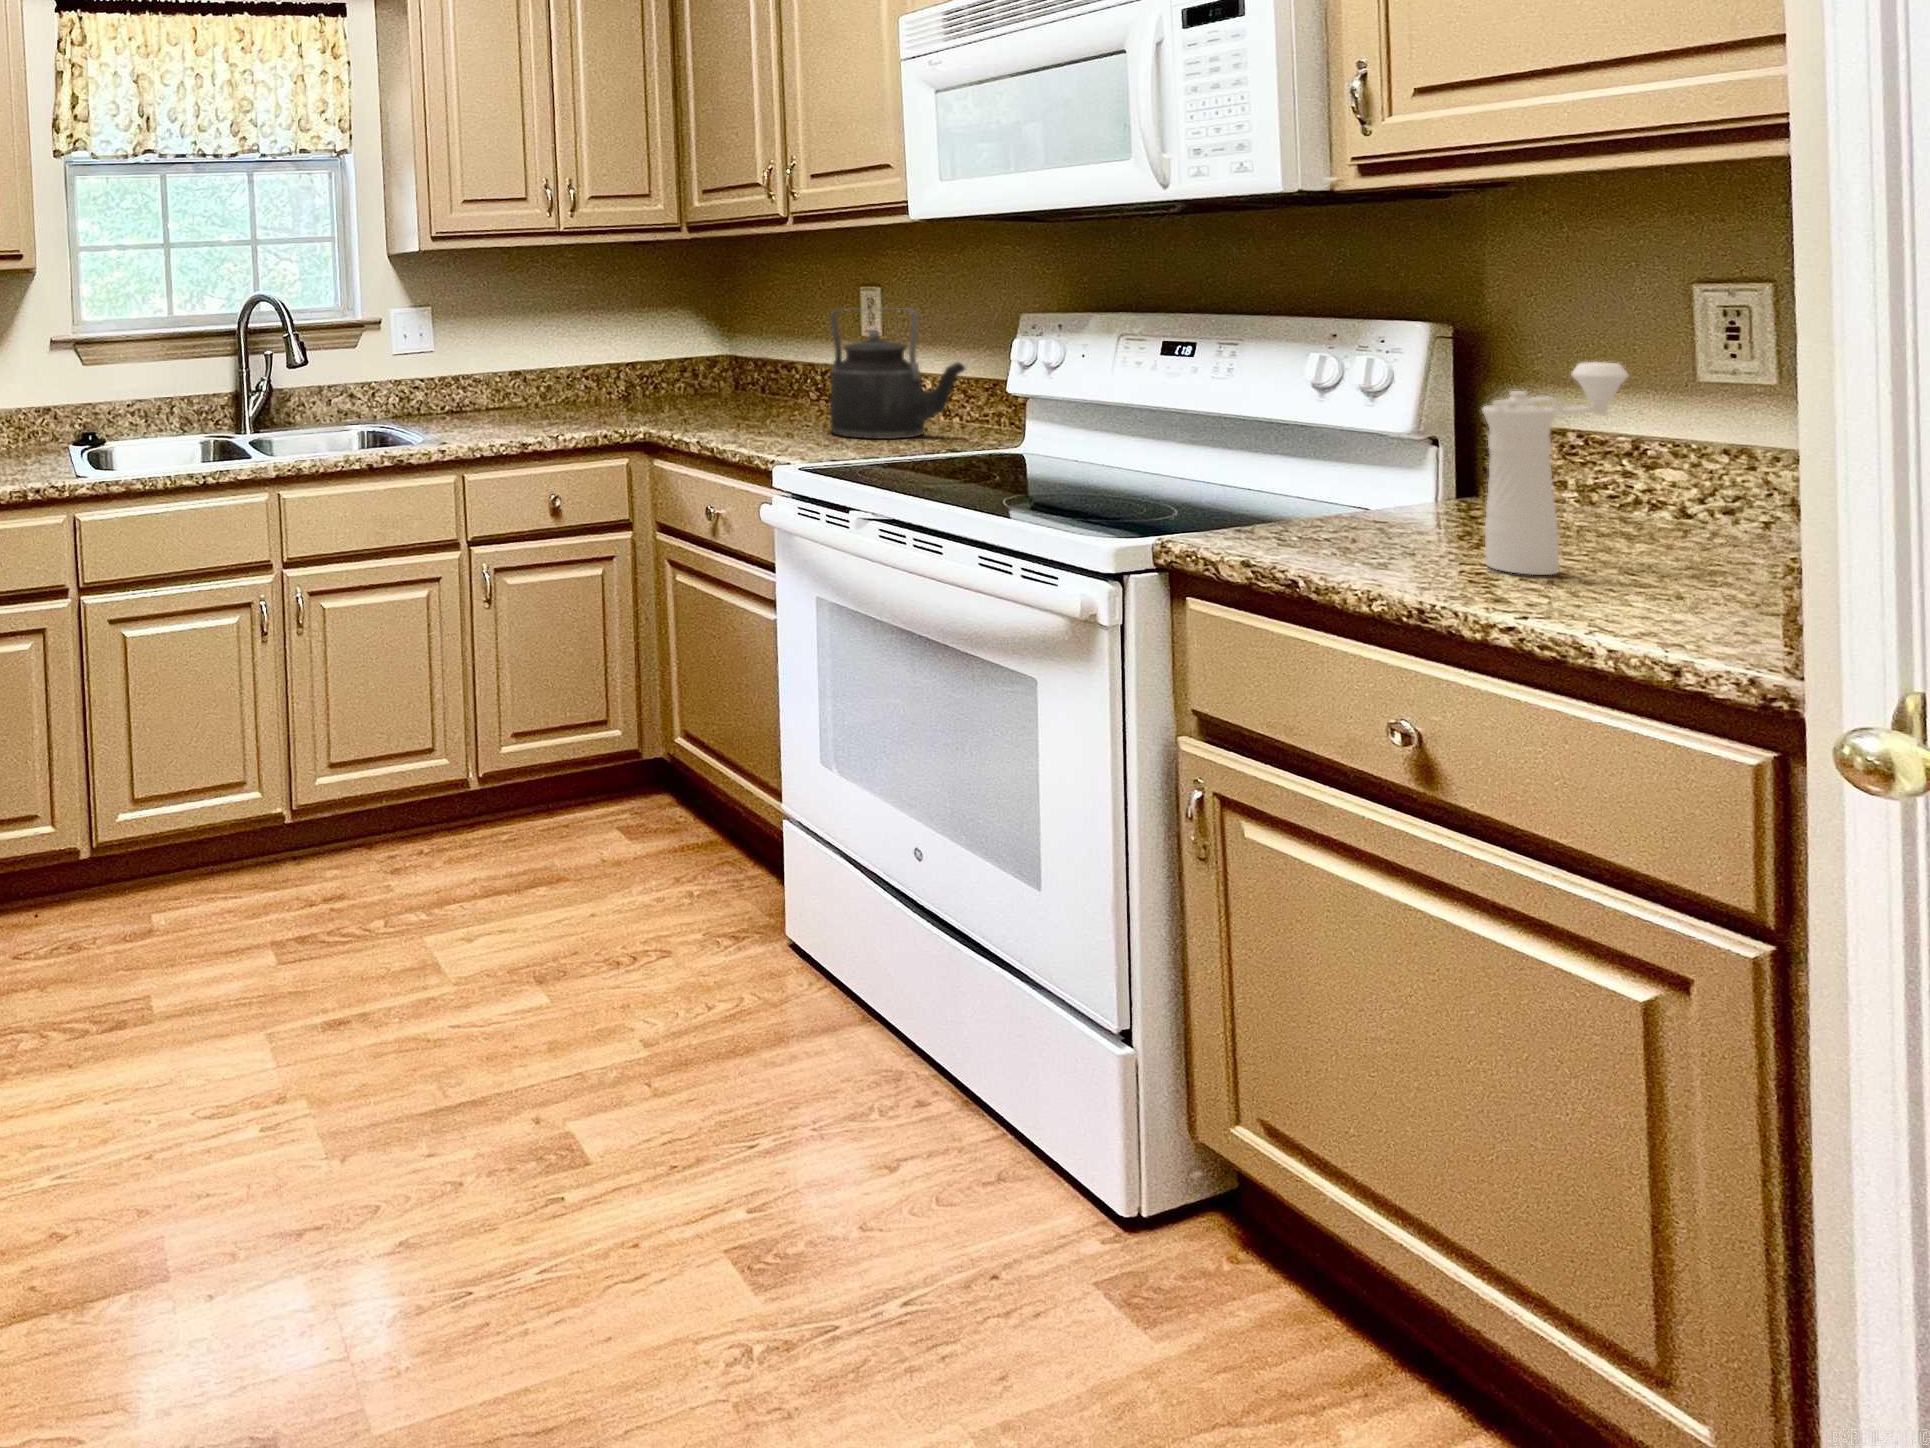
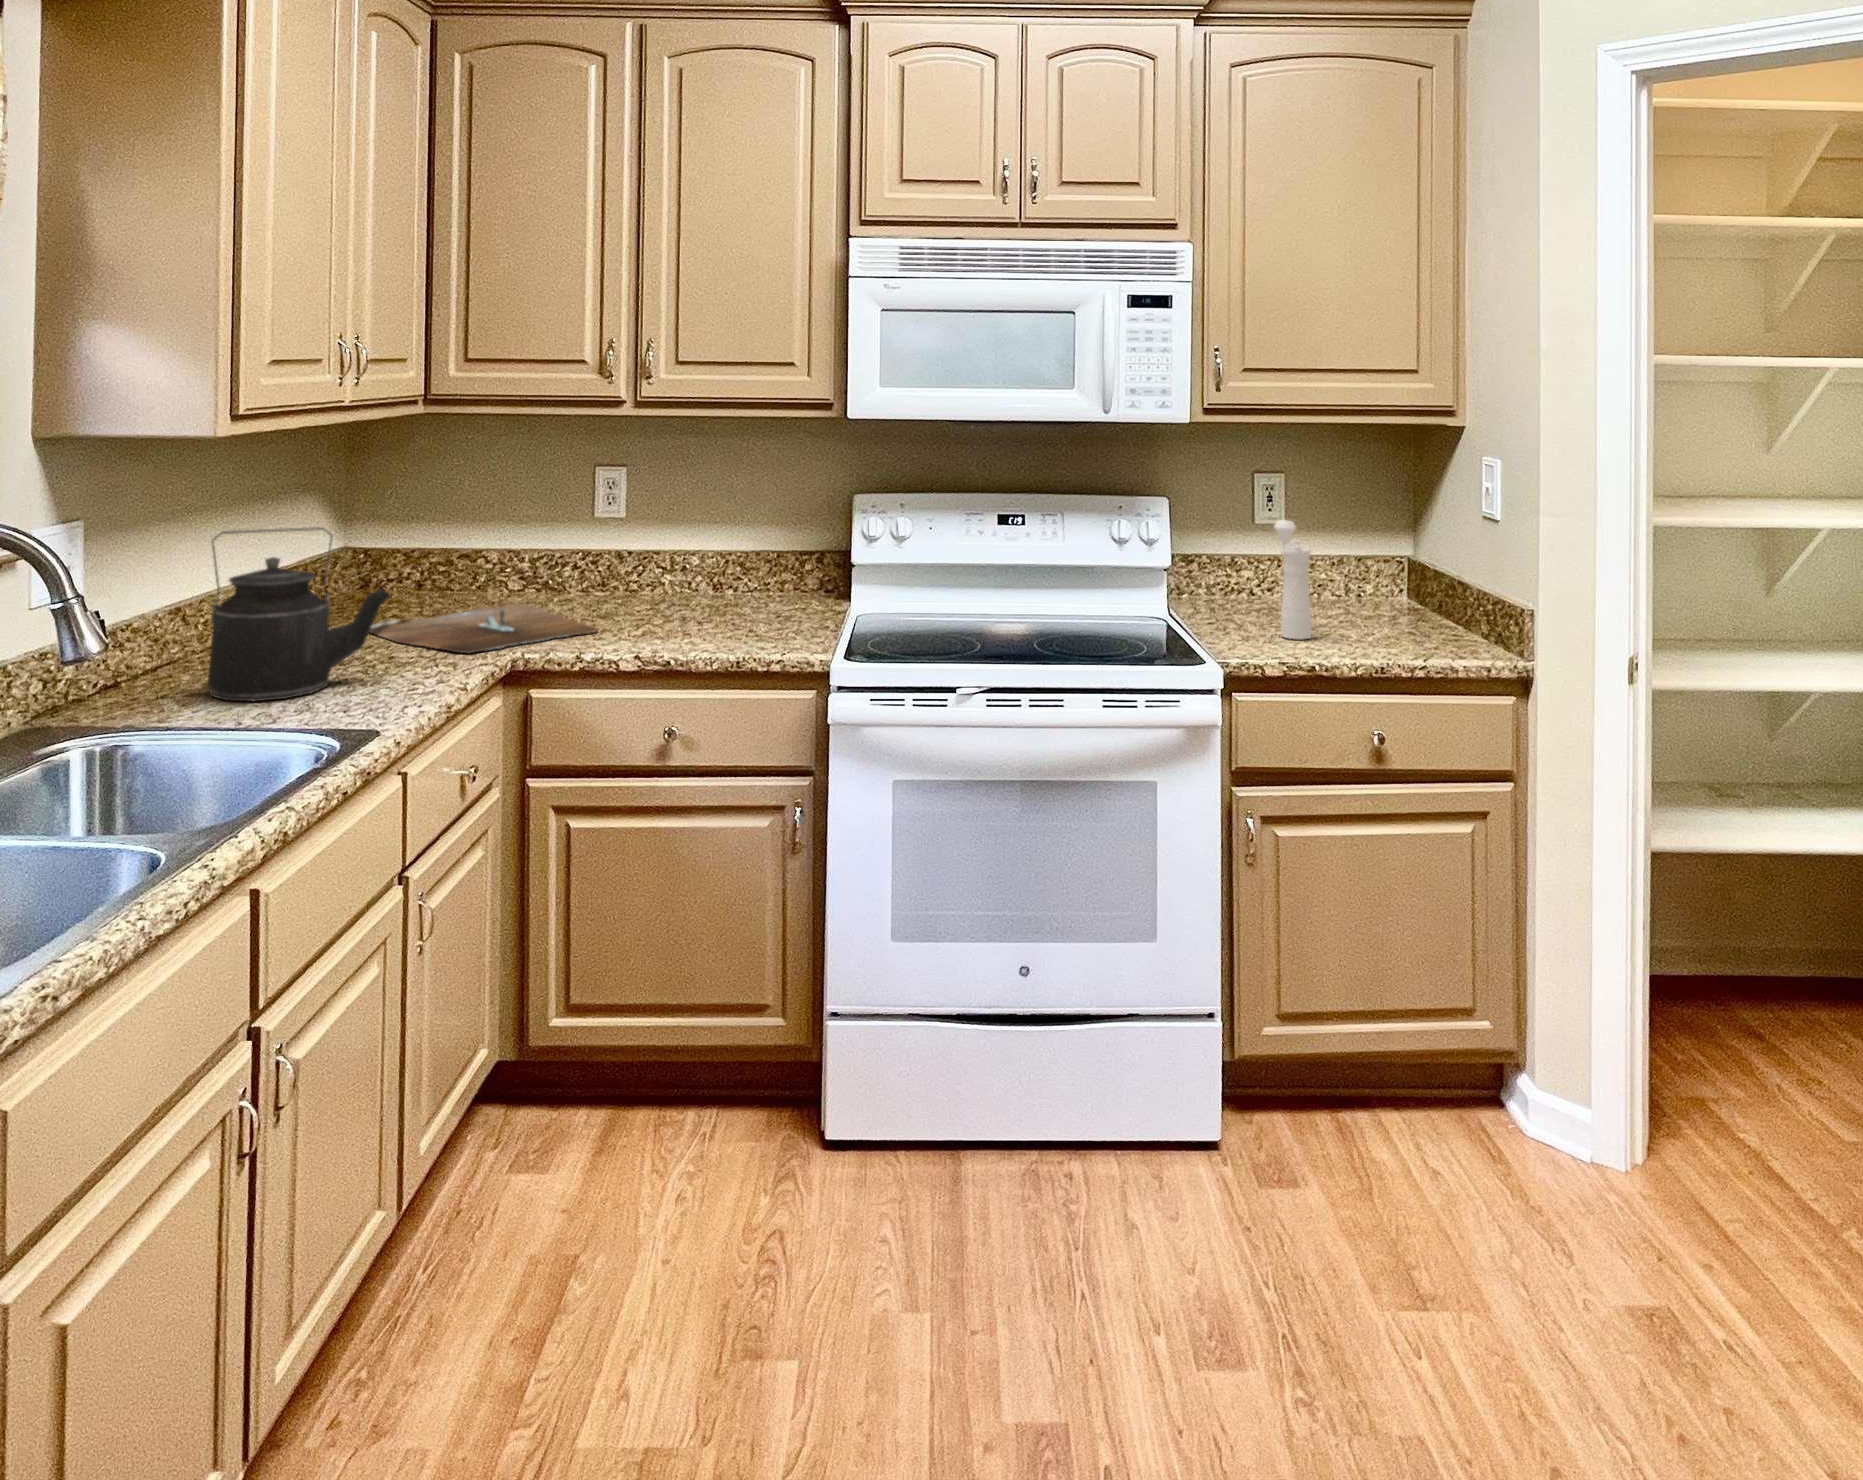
kettle: present [830,308,965,439] -> present [208,527,390,701]
cutting board: none [621,401,798,429] -> present [369,604,597,654]

